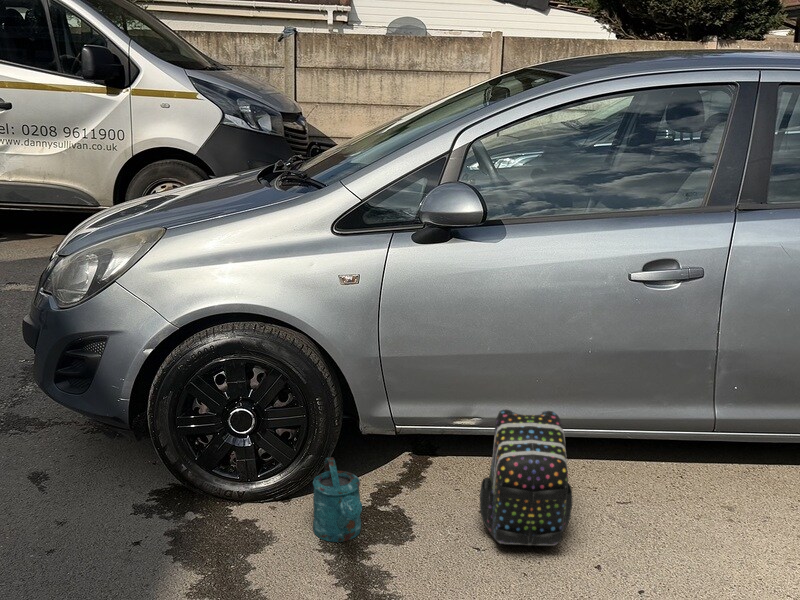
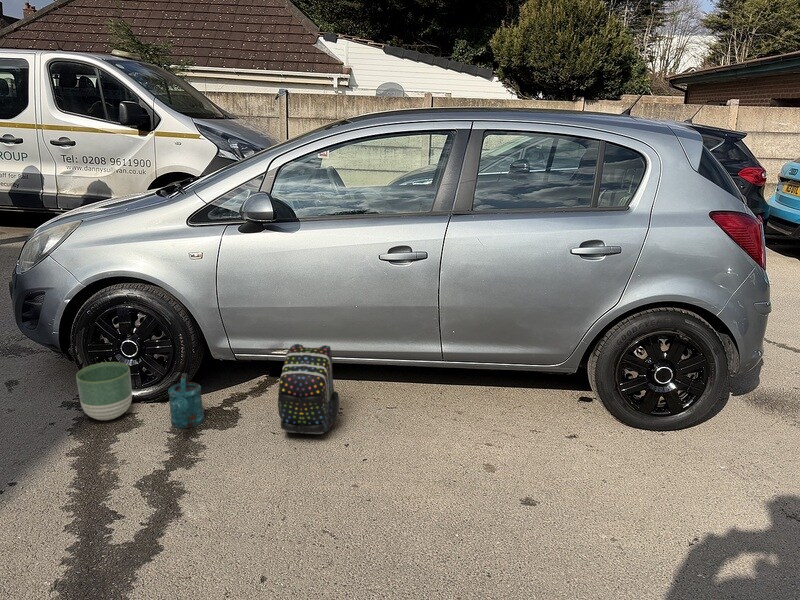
planter: none [174,443,250,532] -> present [76,362,132,420]

